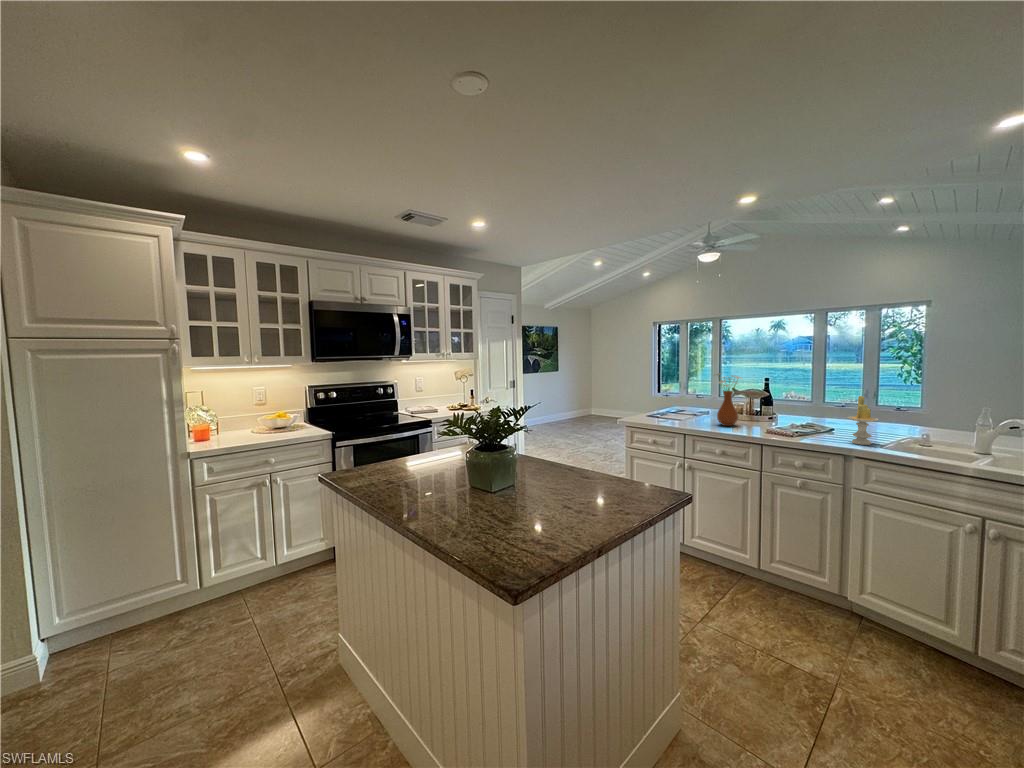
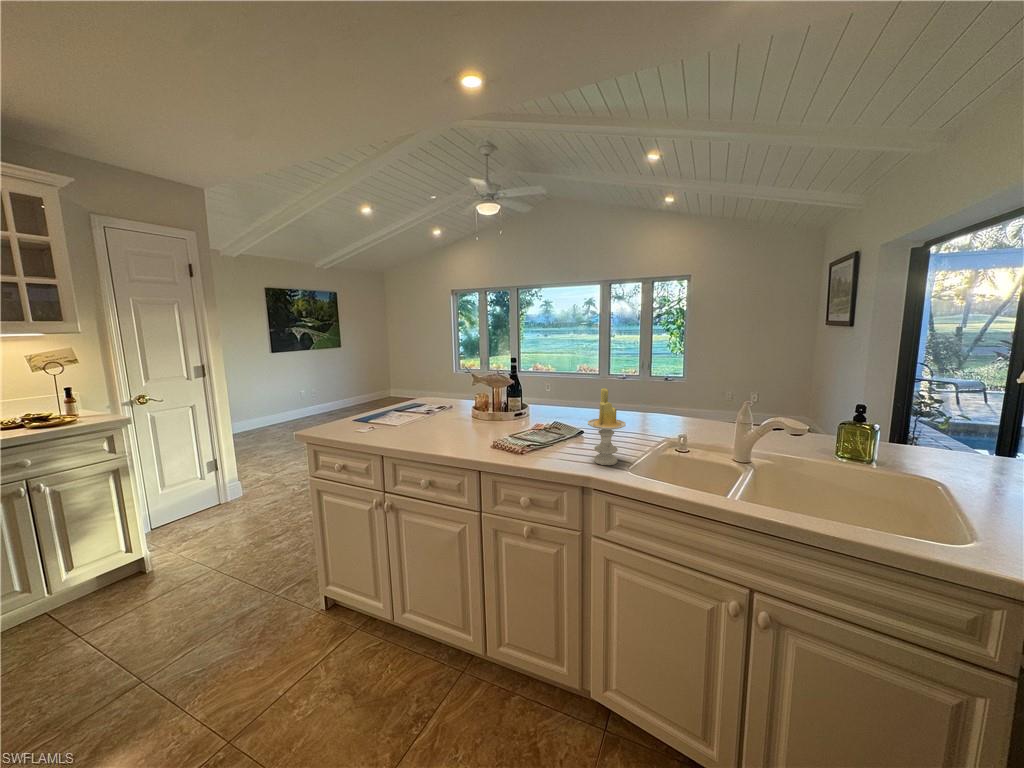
vase: present [717,373,741,426] -> none [424,353,464,436]

